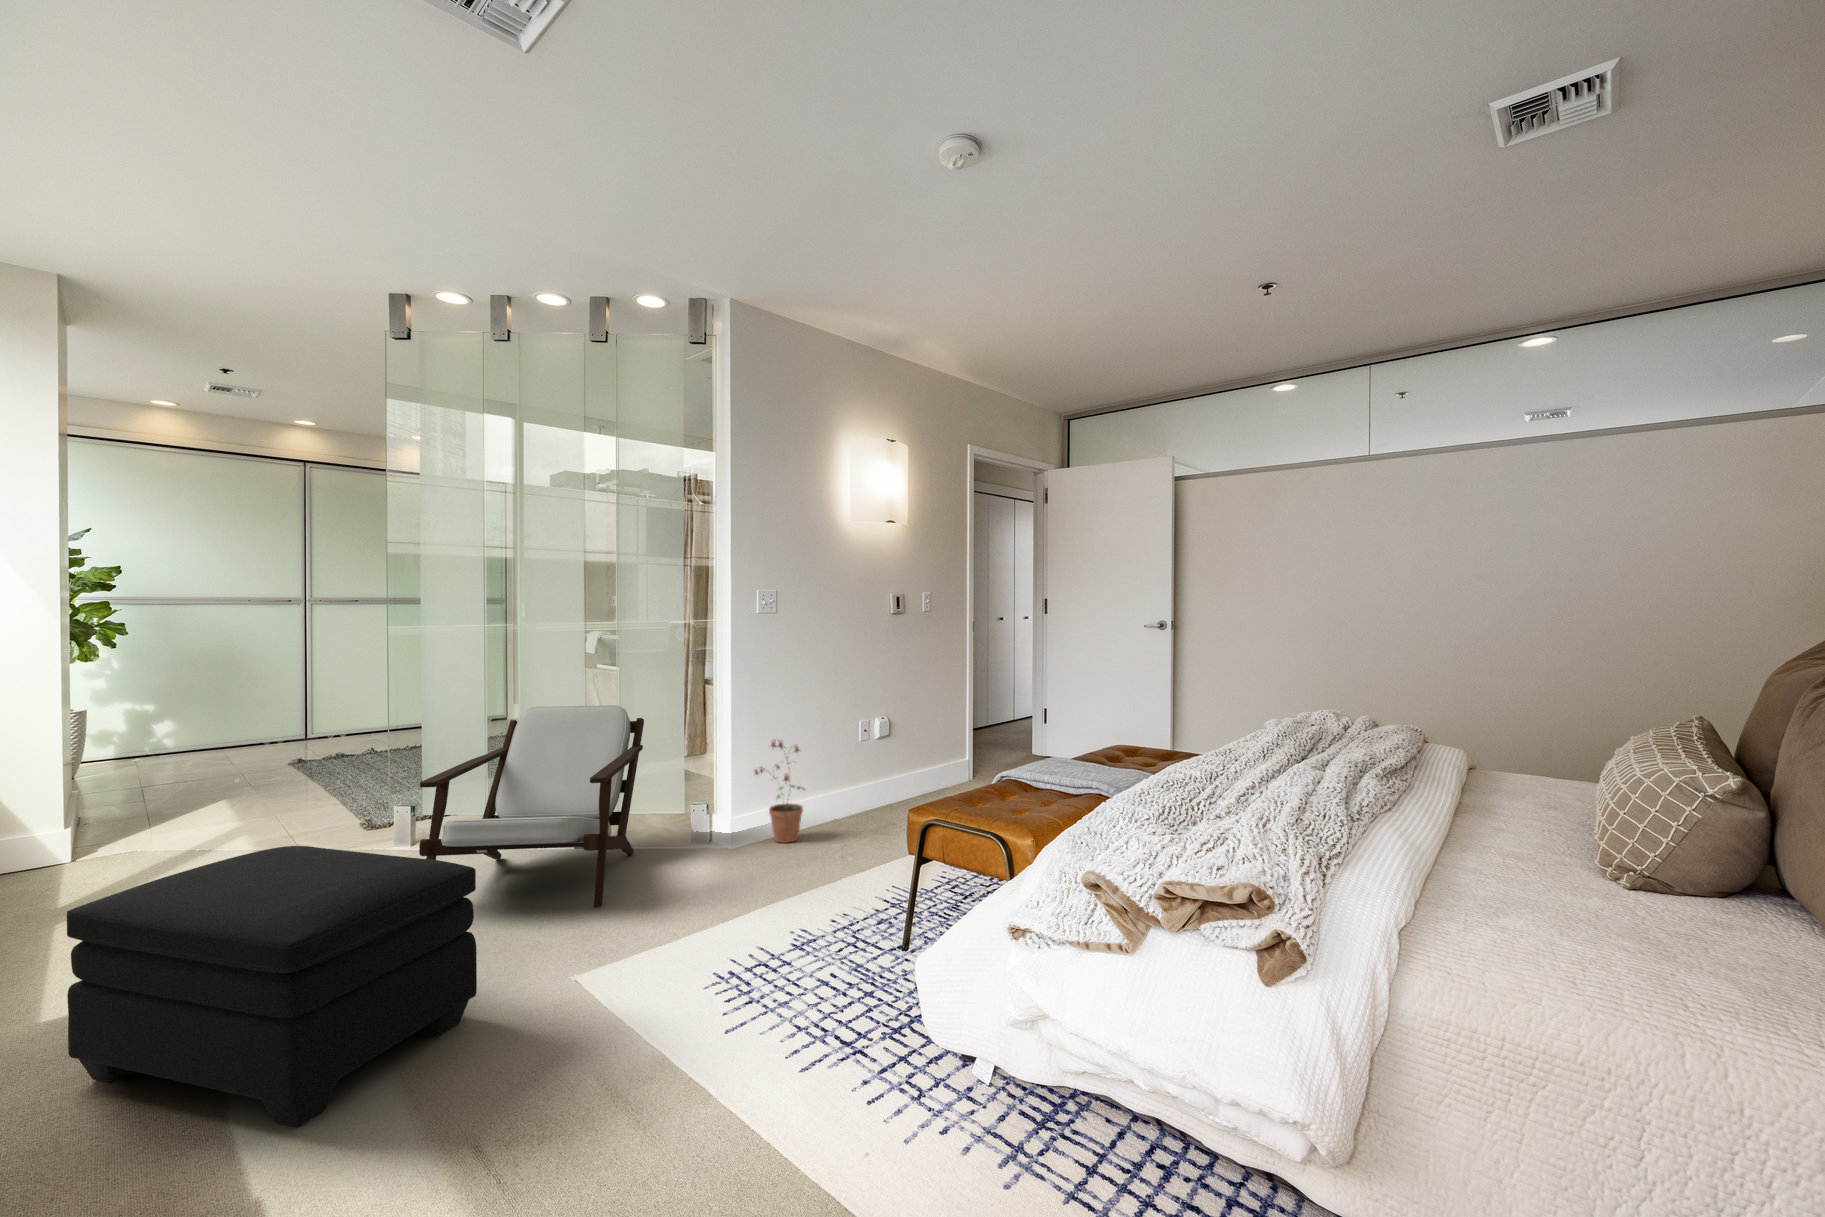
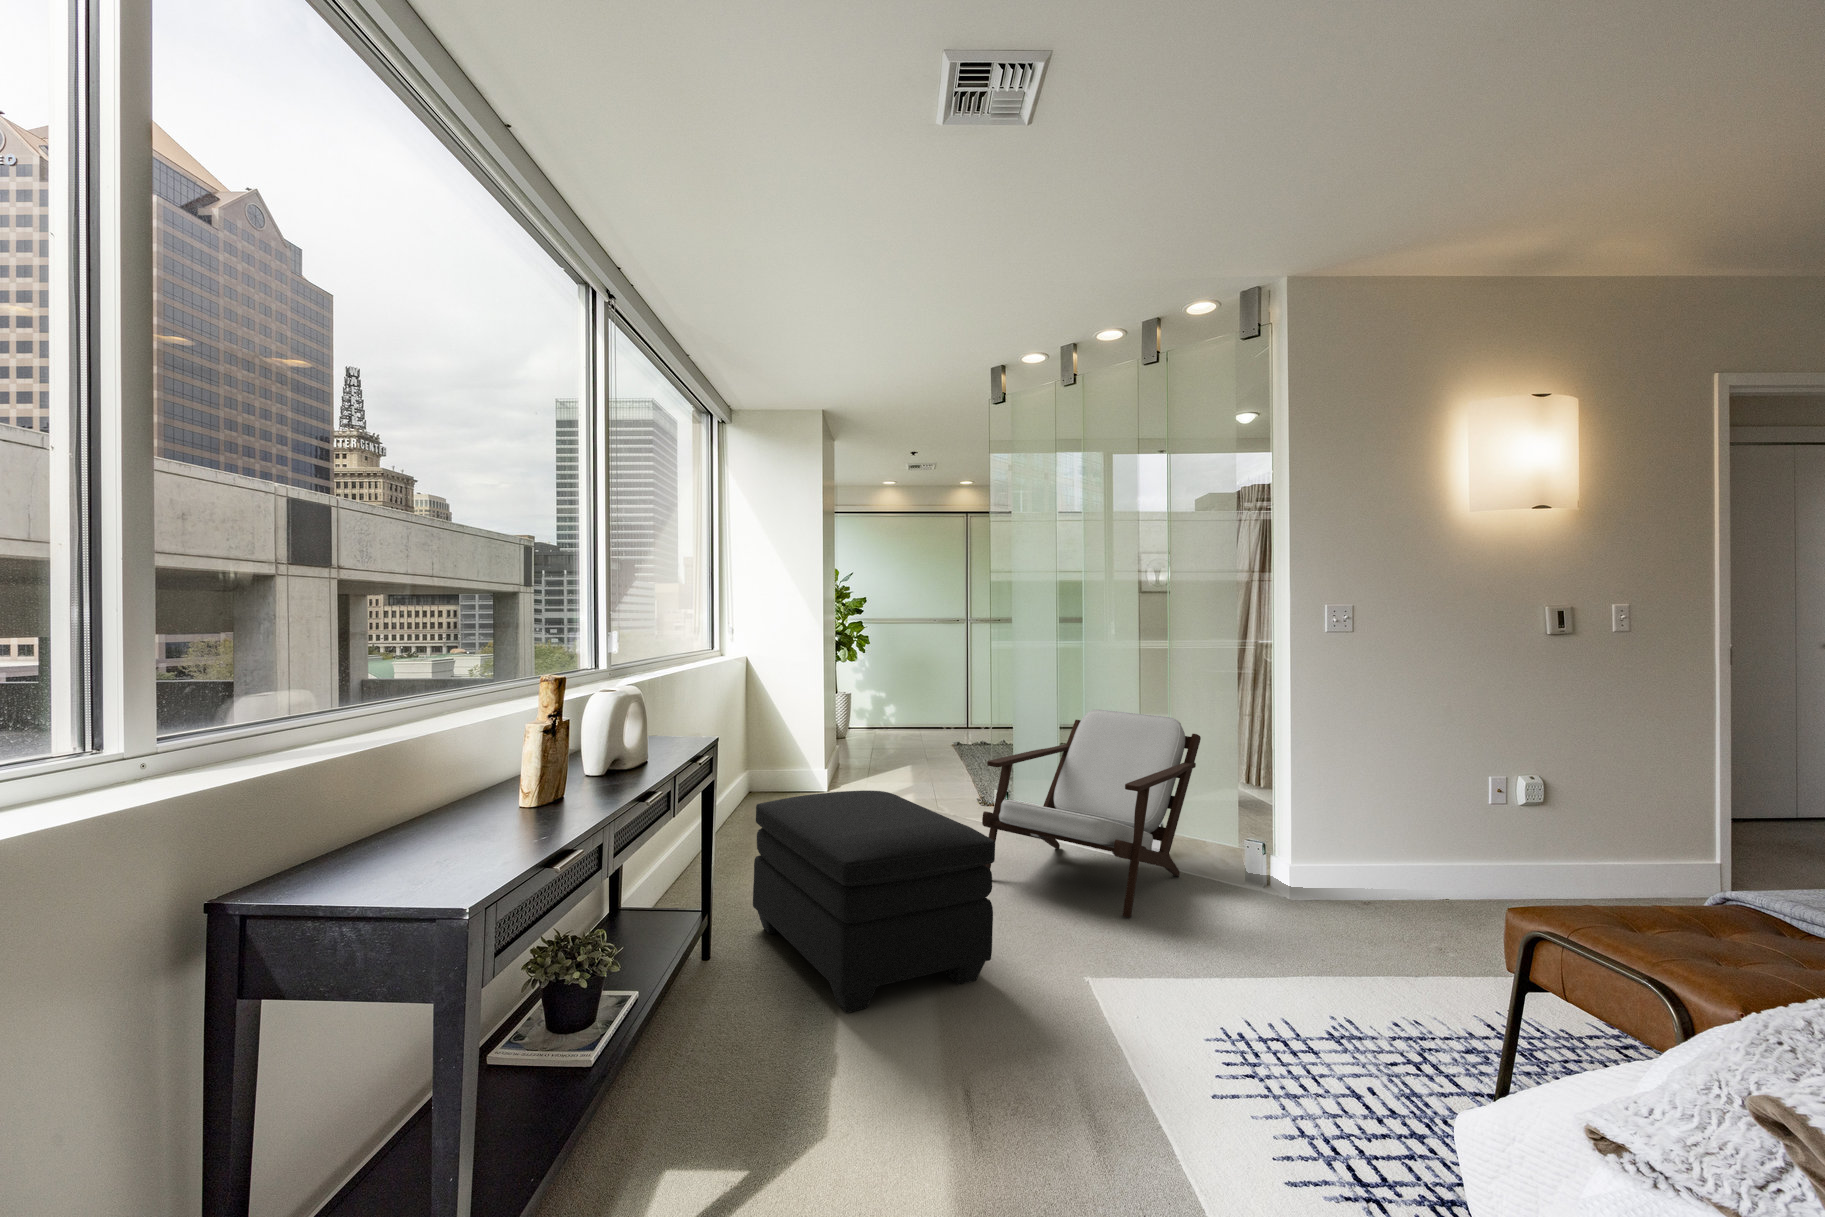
potted plant: present [755,740,804,843] -> none [1323,782,1397,913]

